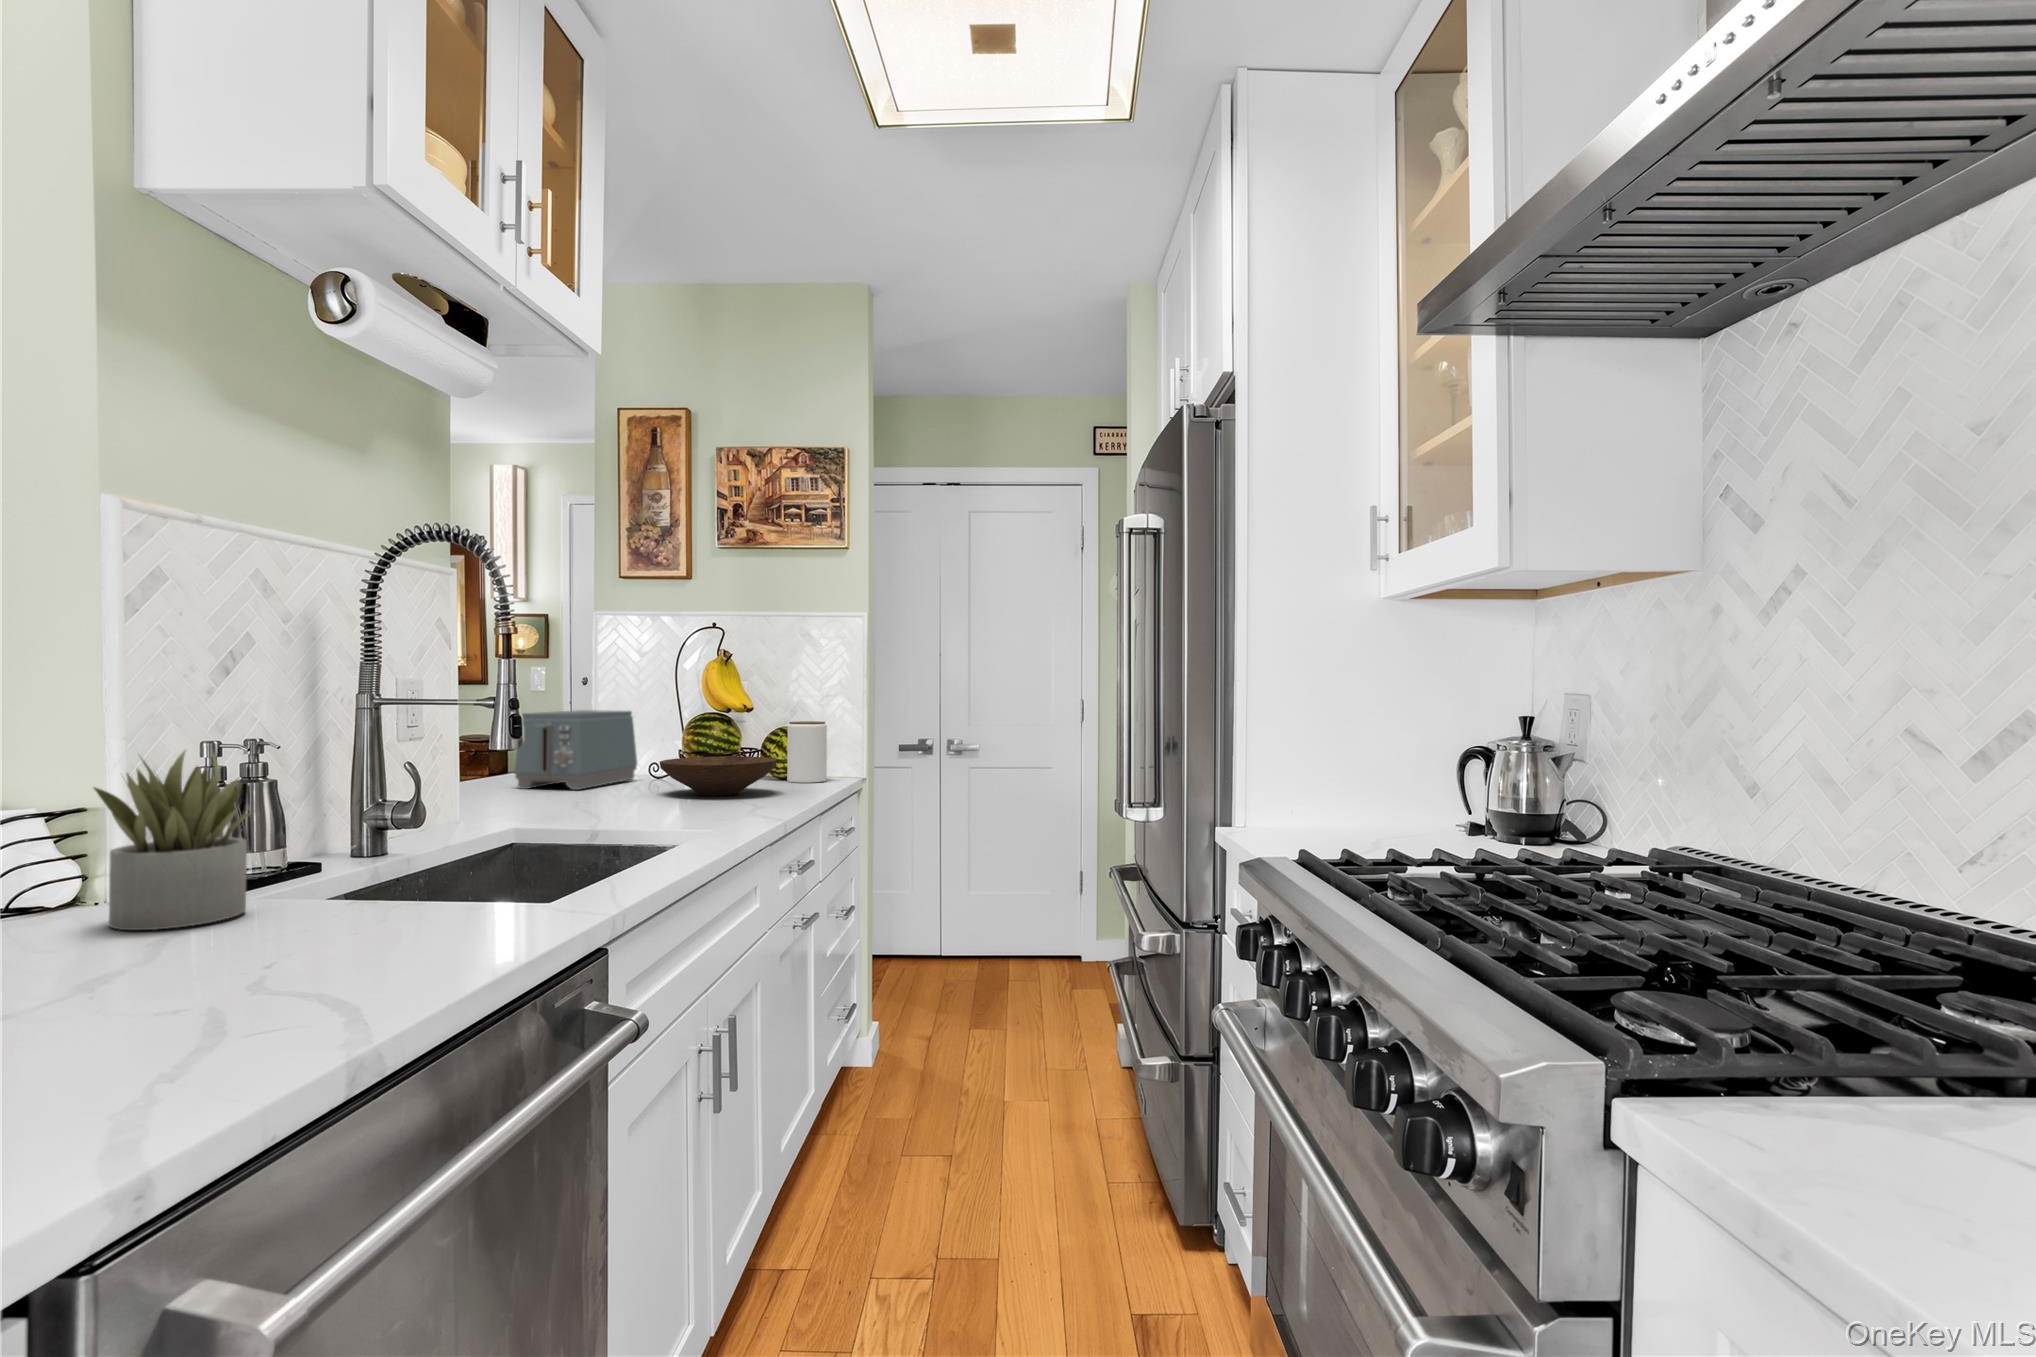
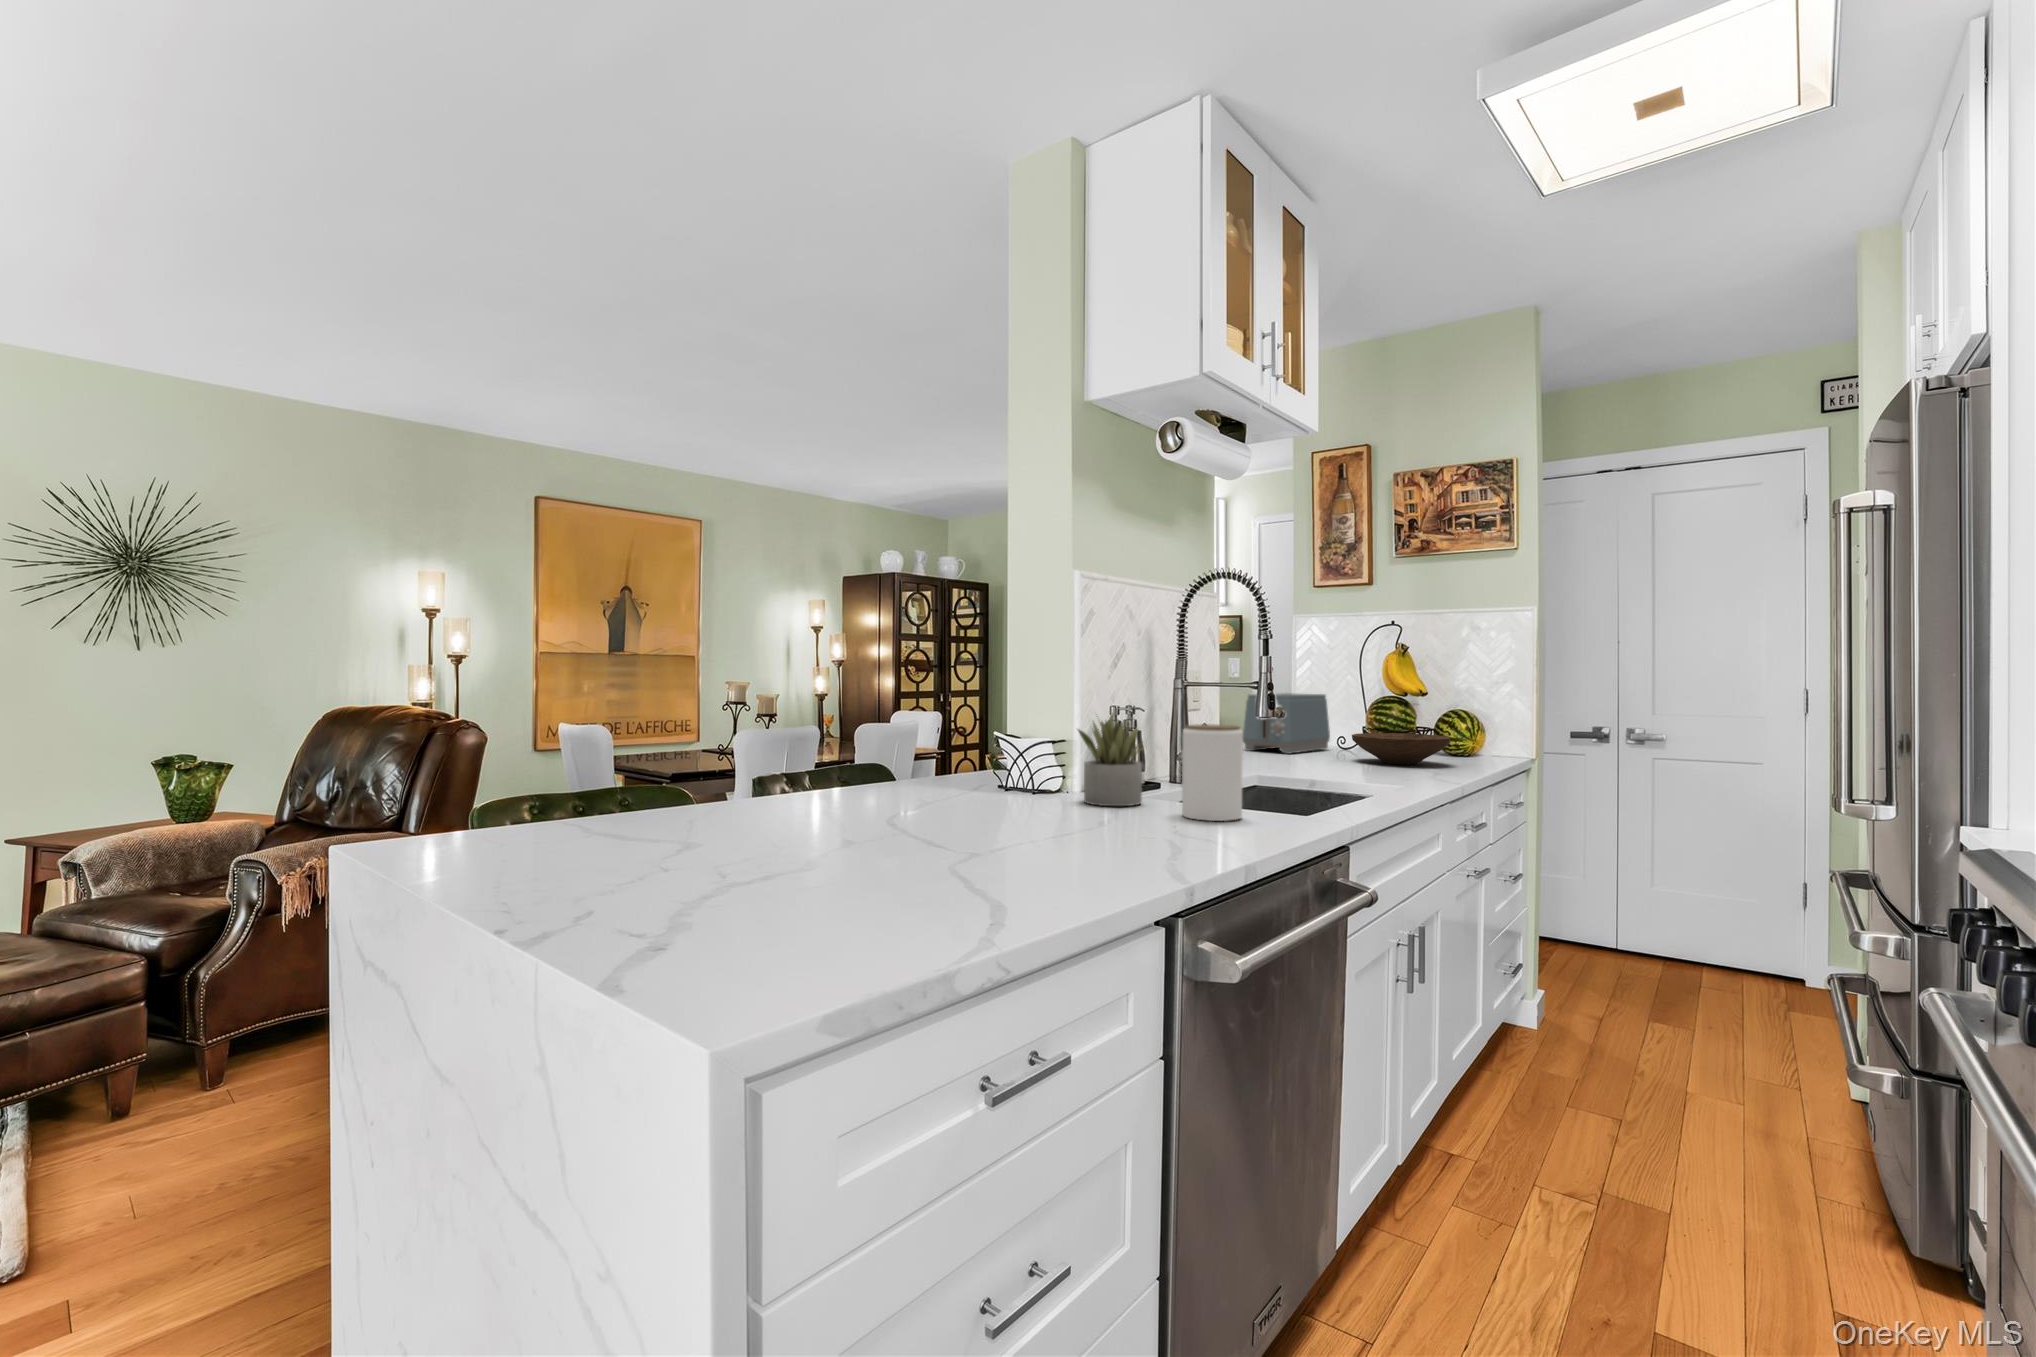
jar: present [787,721,827,783] -> present [1182,724,1243,821]

